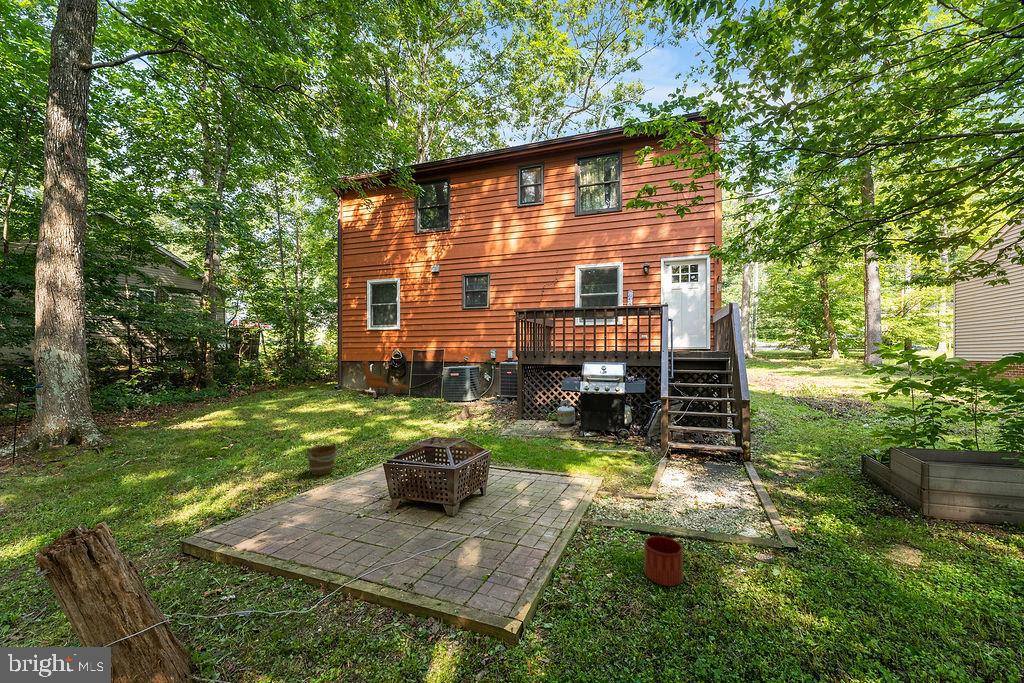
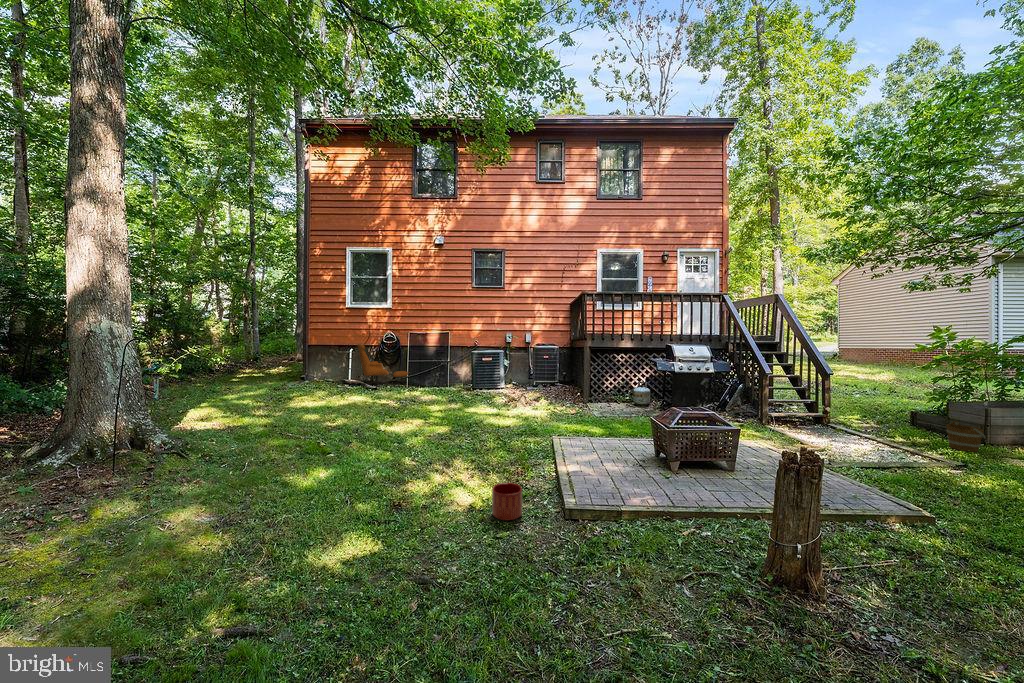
bucket: present [307,443,339,475] -> present [946,421,985,452]
planter: present [644,536,683,586] -> present [492,483,522,521]

